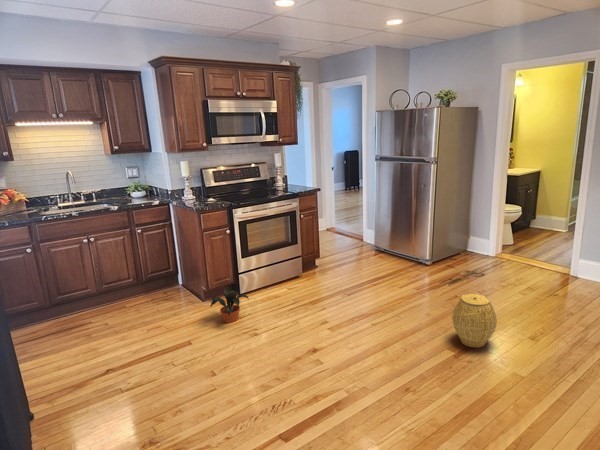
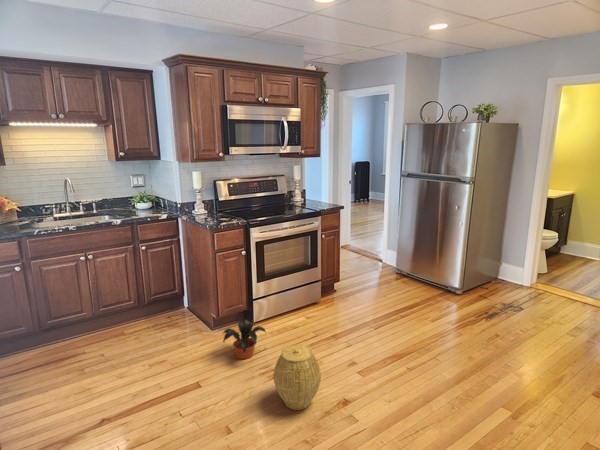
woven basket: present [452,294,497,348] -> present [274,345,321,410]

